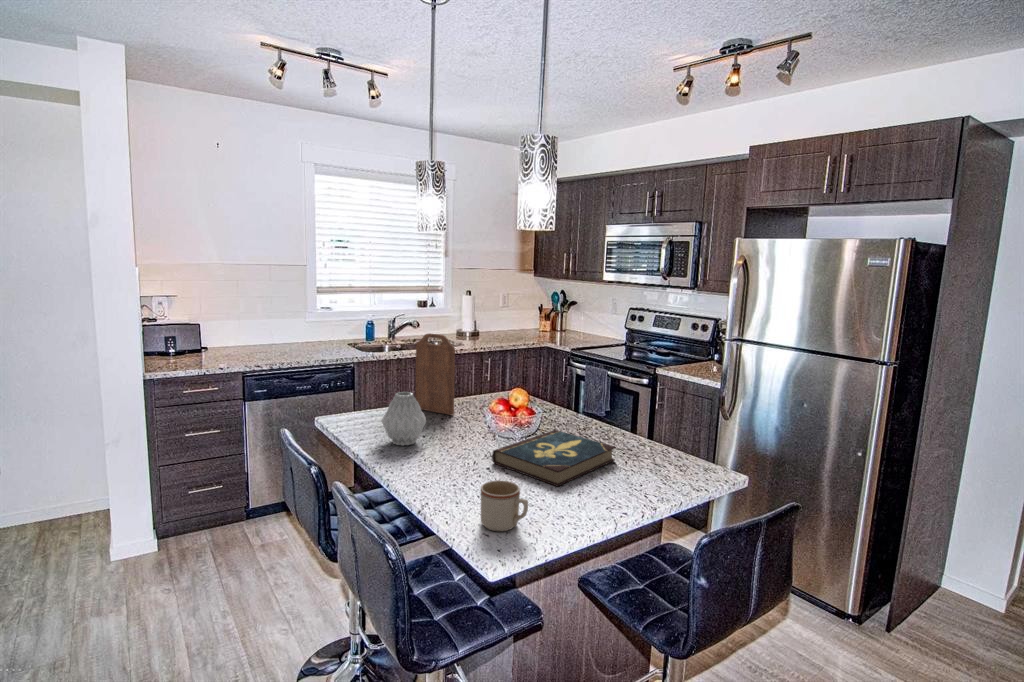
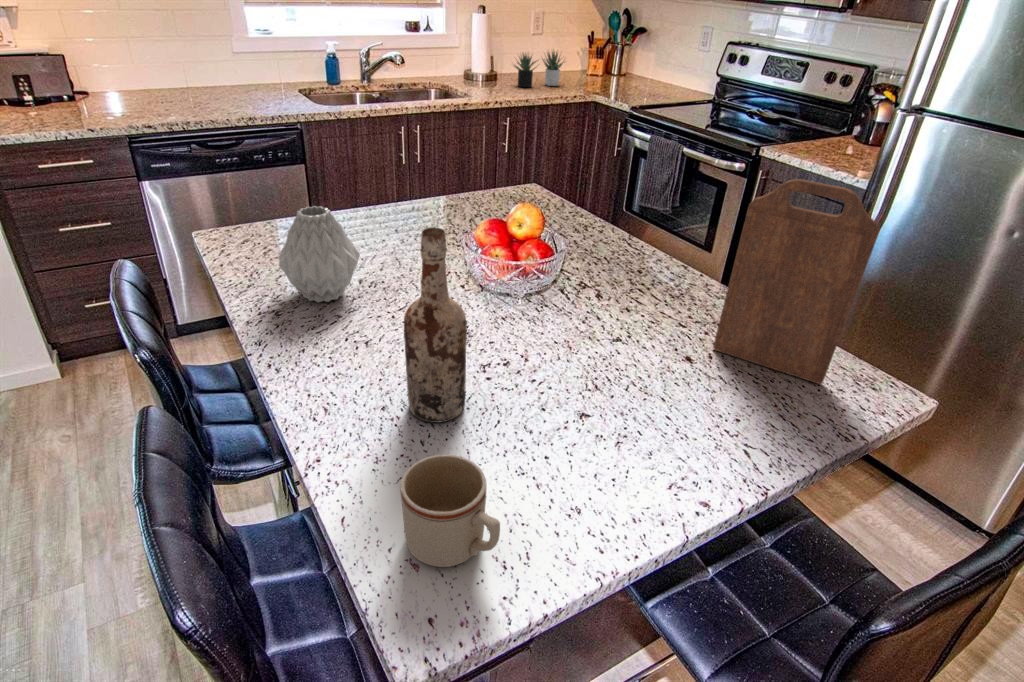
succulent plant: none [489,314,527,339] -> present [514,51,564,87]
cutting board: present [416,334,455,415] -> present [713,179,880,384]
wine bottle: none [468,385,499,488] -> present [404,227,467,423]
book: present [492,430,616,486] -> none [466,281,695,422]

